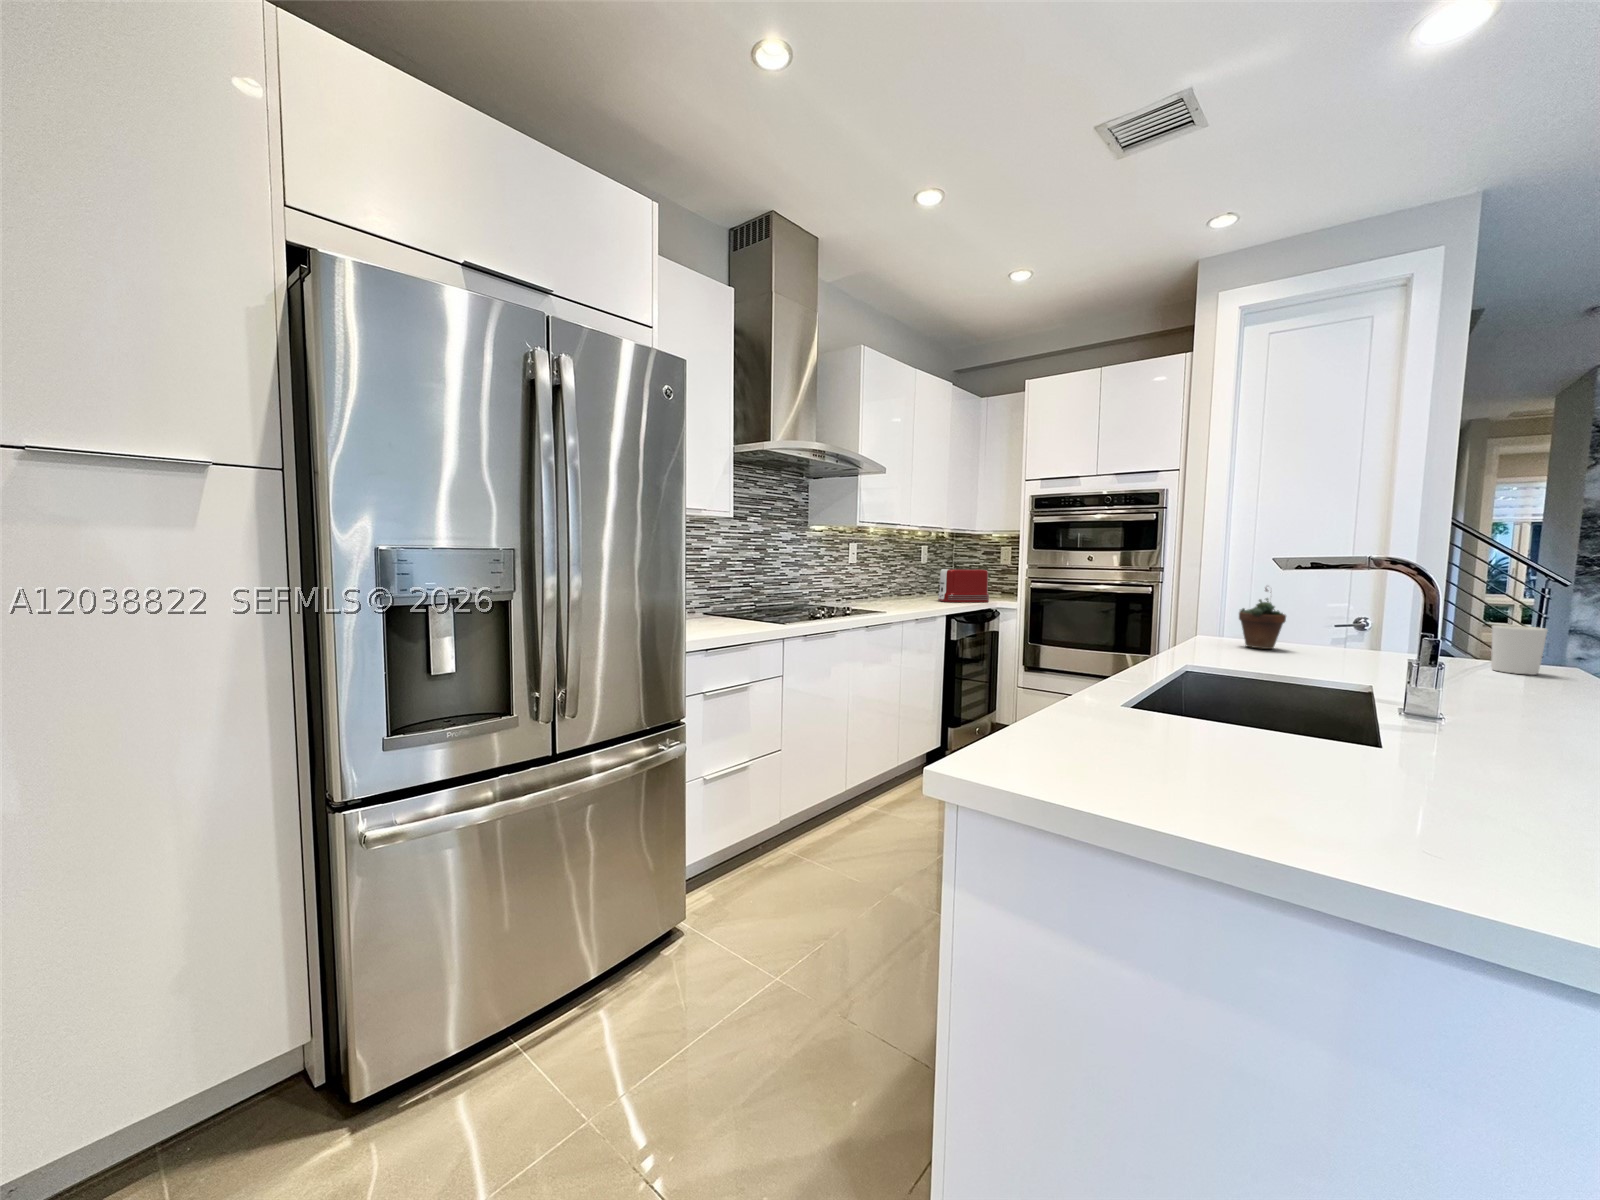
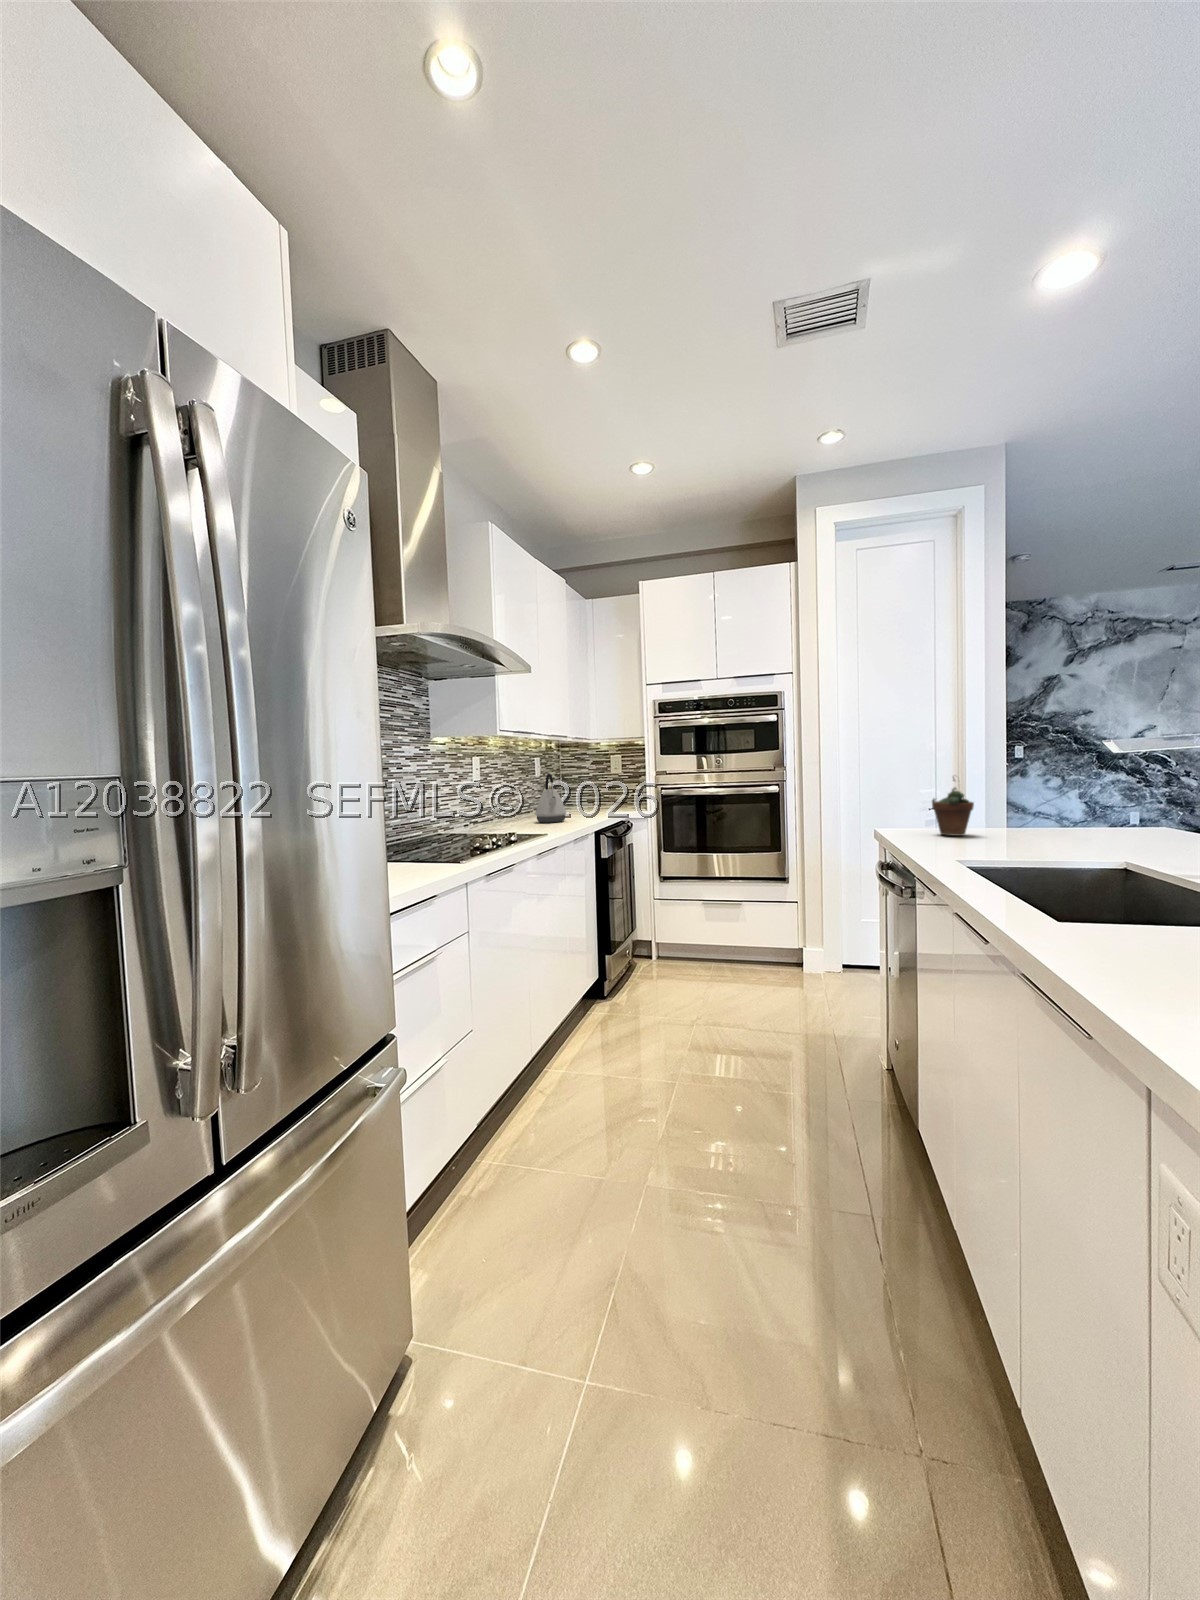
kettle: none [898,561,926,604] -> present [535,773,566,823]
toaster: present [938,569,989,602] -> none [571,779,623,817]
candle holder: present [1491,625,1548,675] -> none [1119,796,1160,836]

